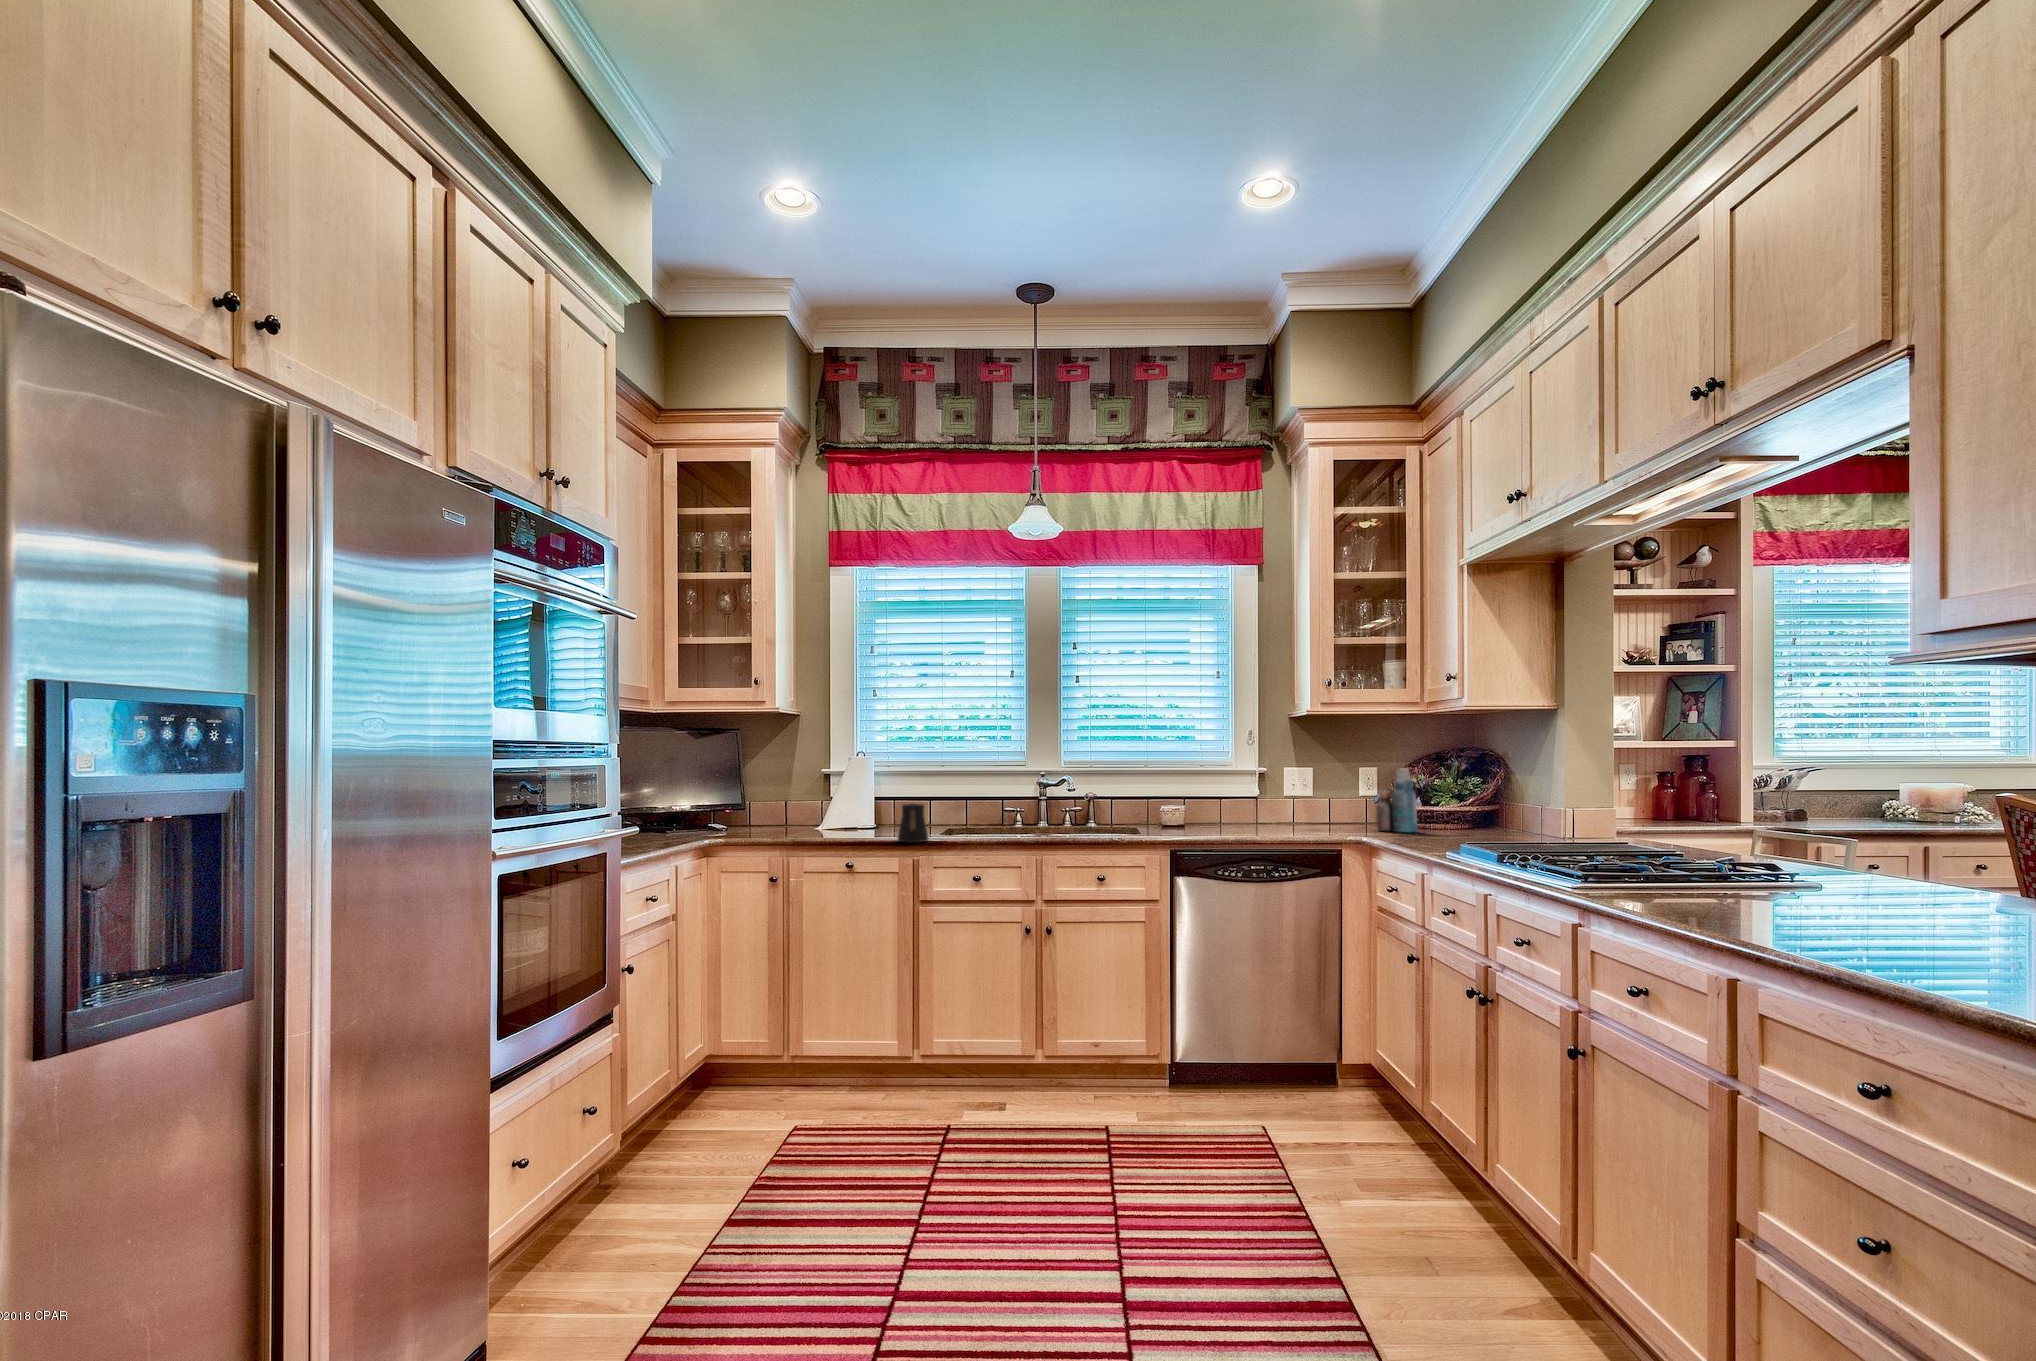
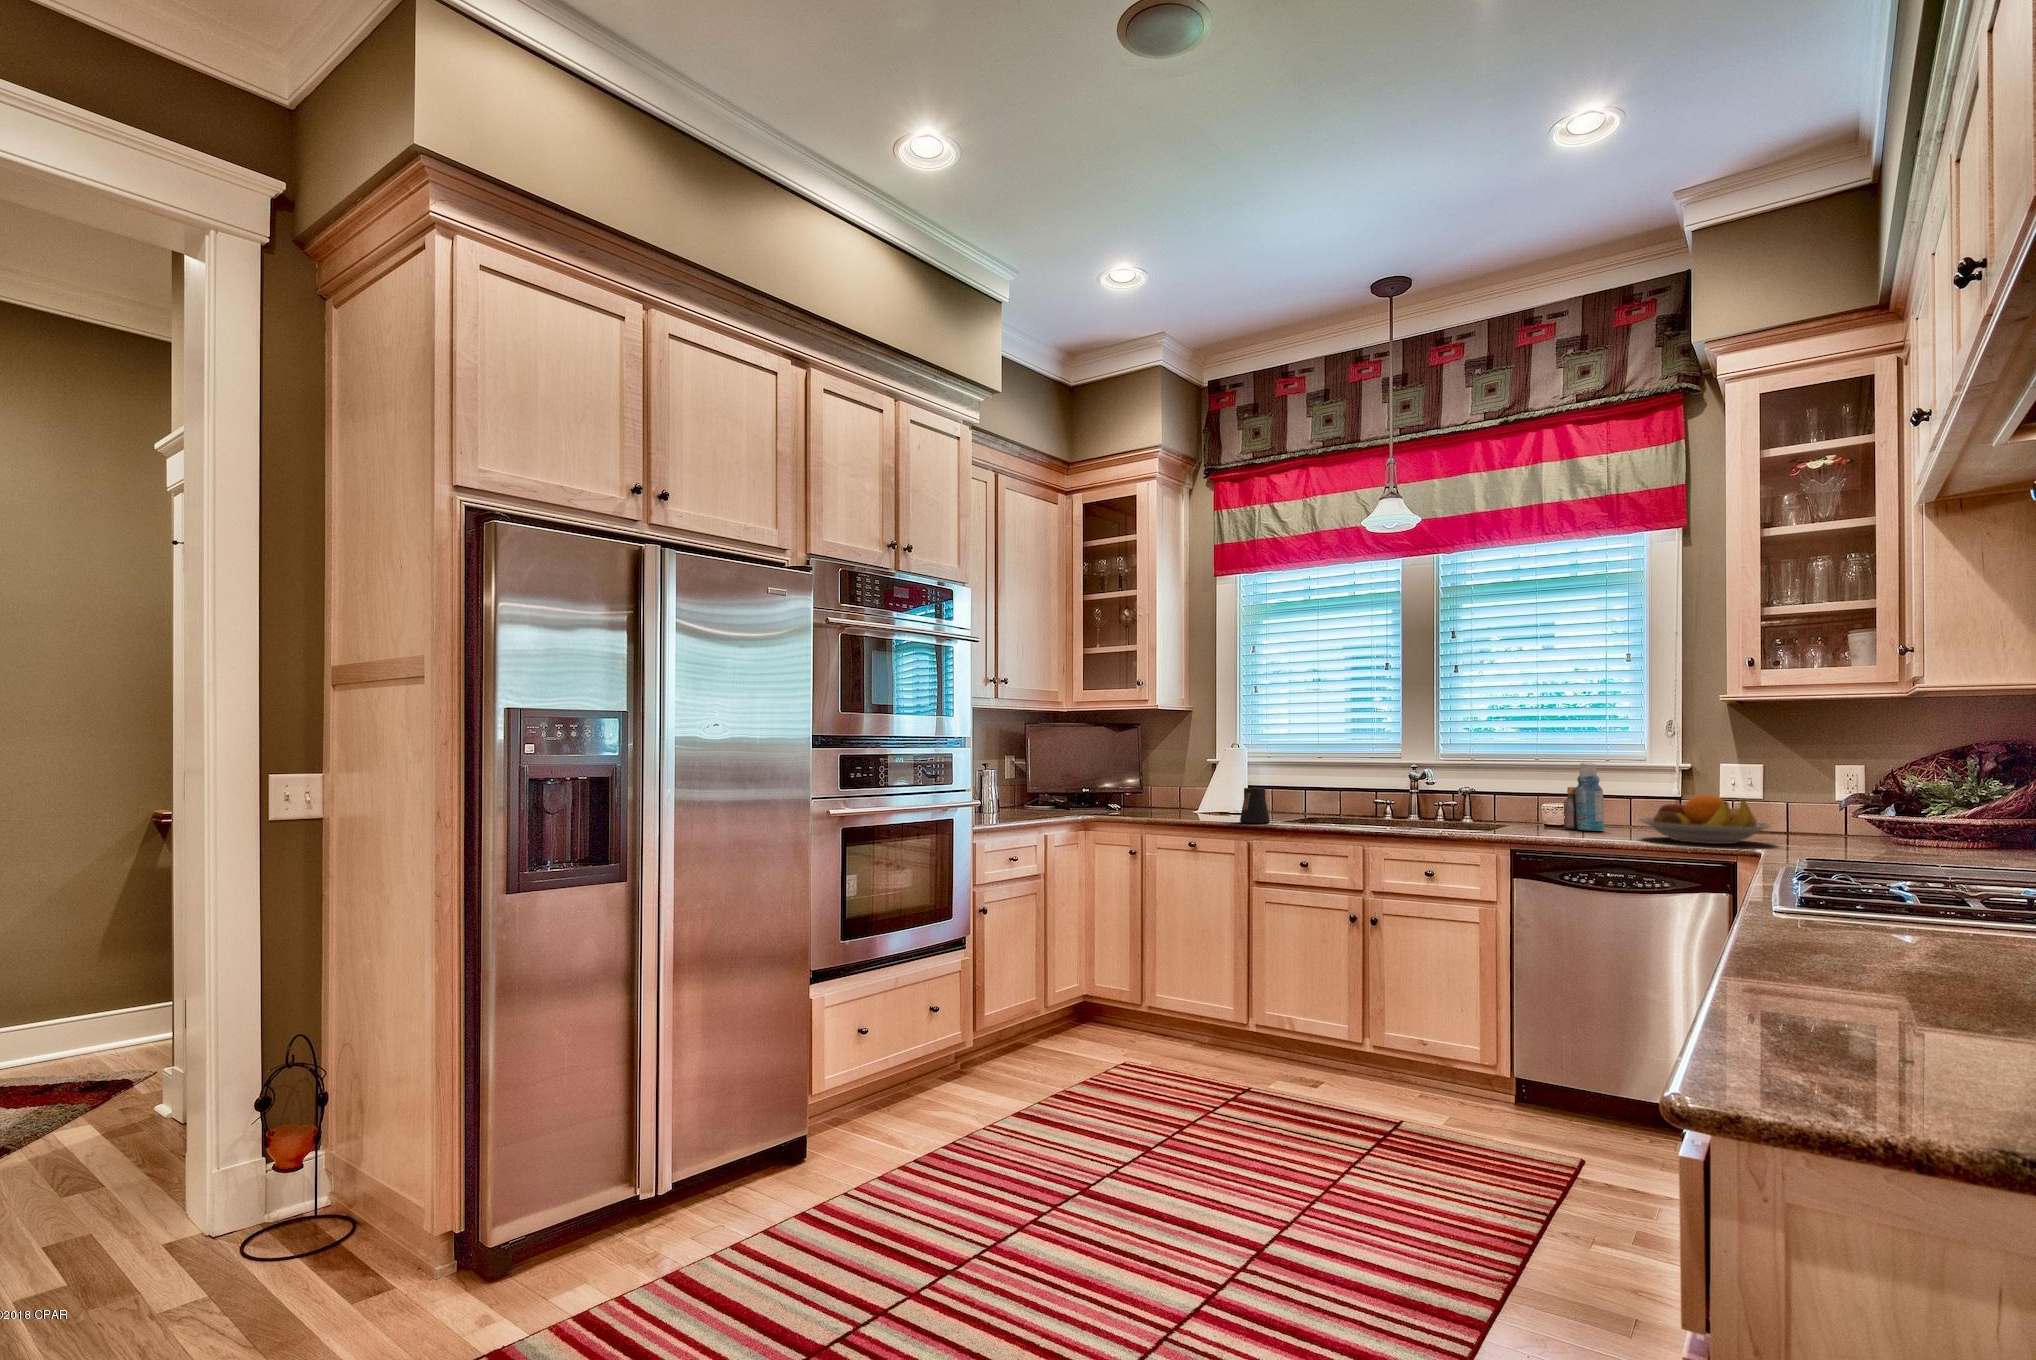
bottle: present [1376,768,1417,832] -> present [1564,763,1604,831]
fruit bowl: none [1246,793,1341,834] -> present [1639,795,1771,844]

